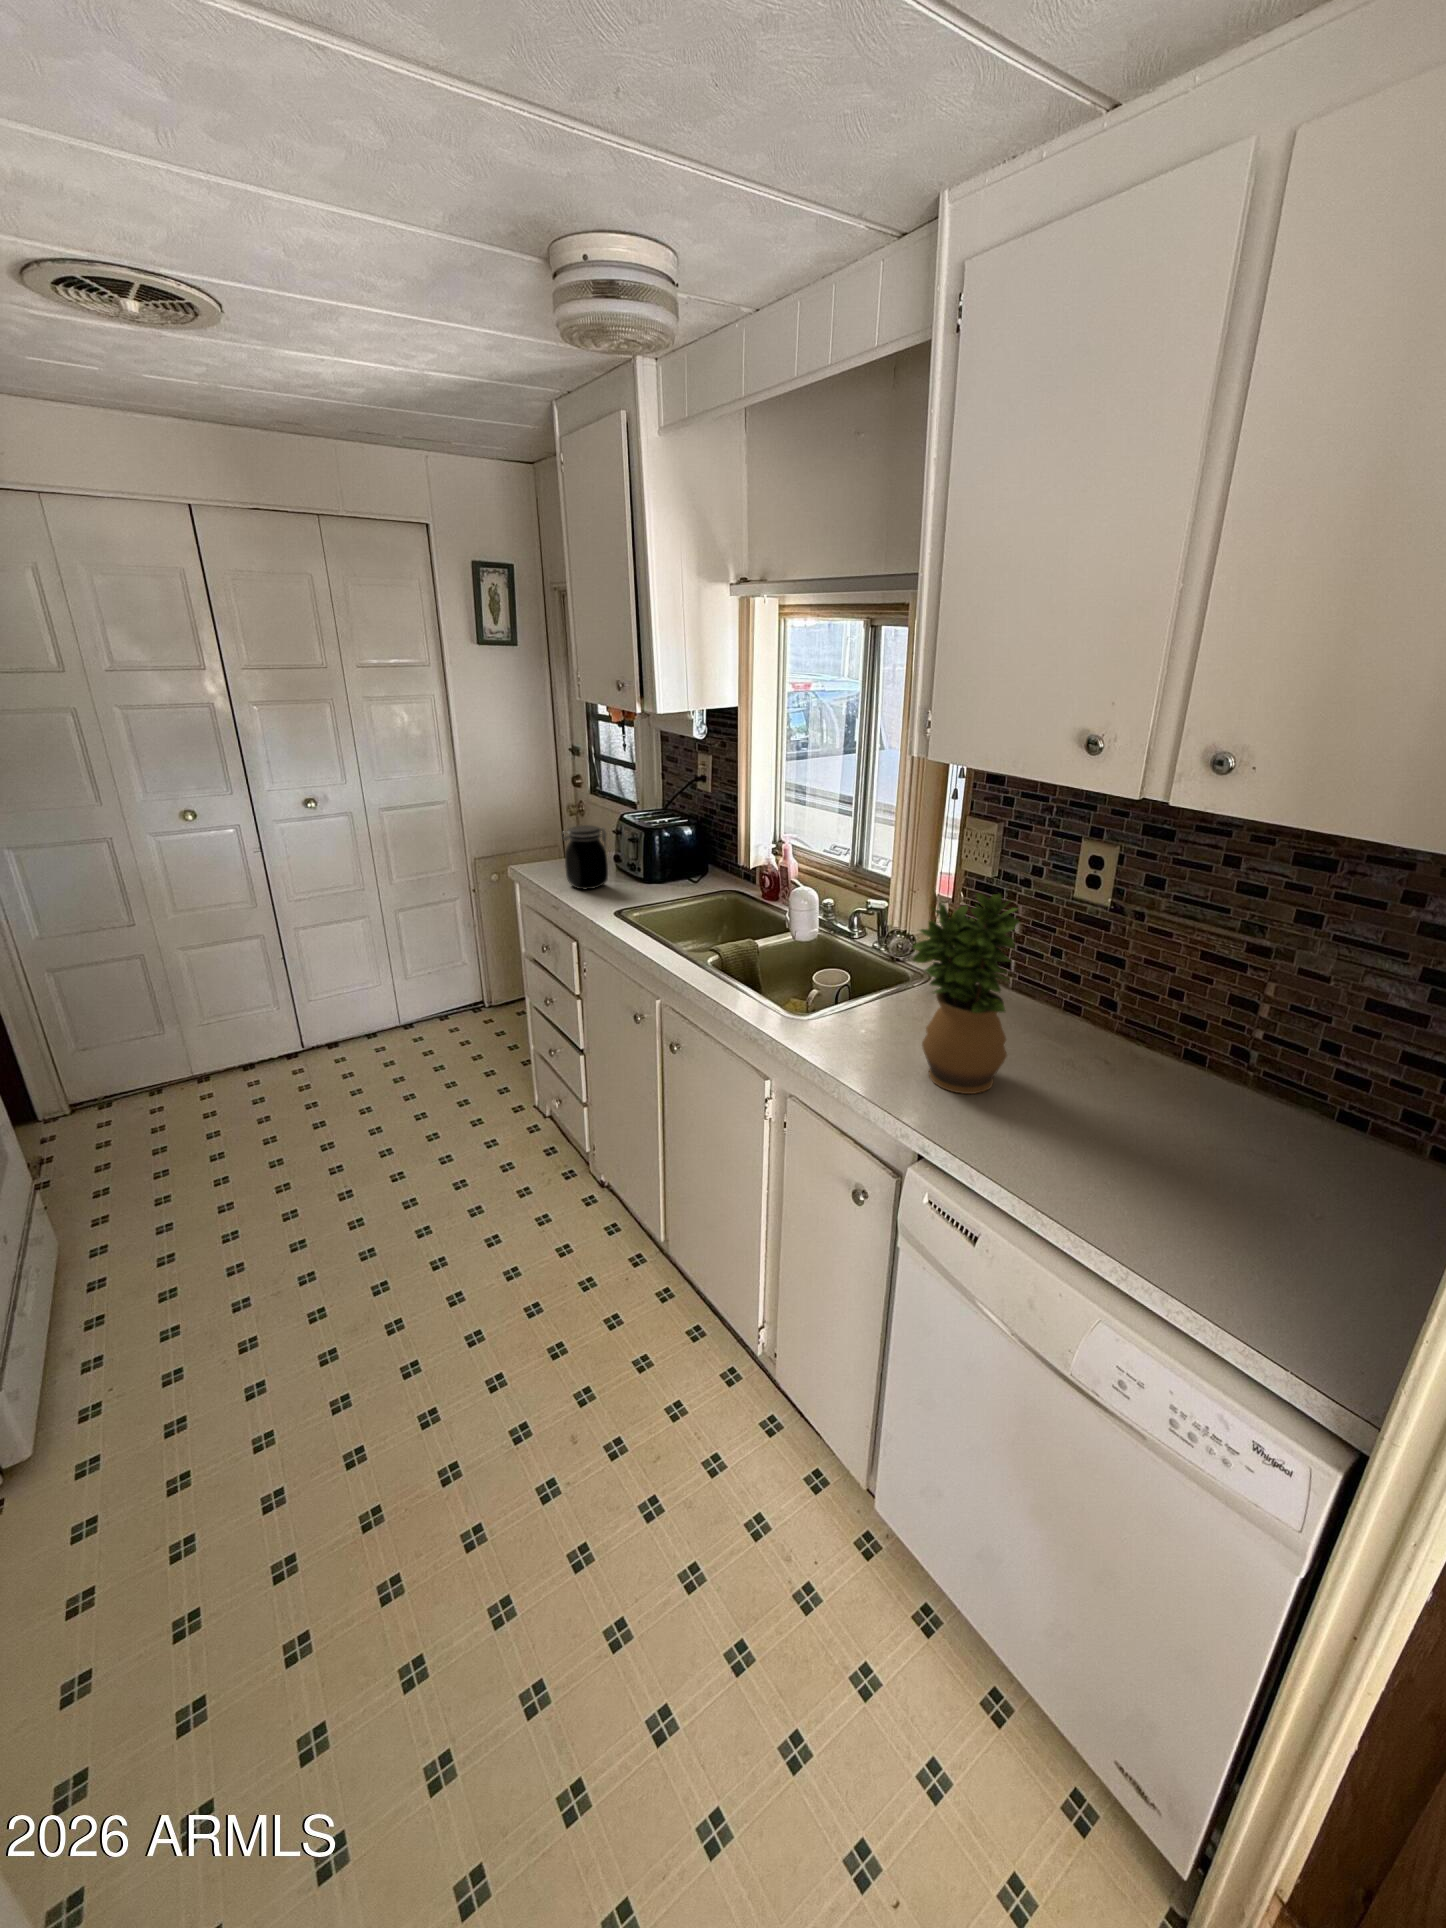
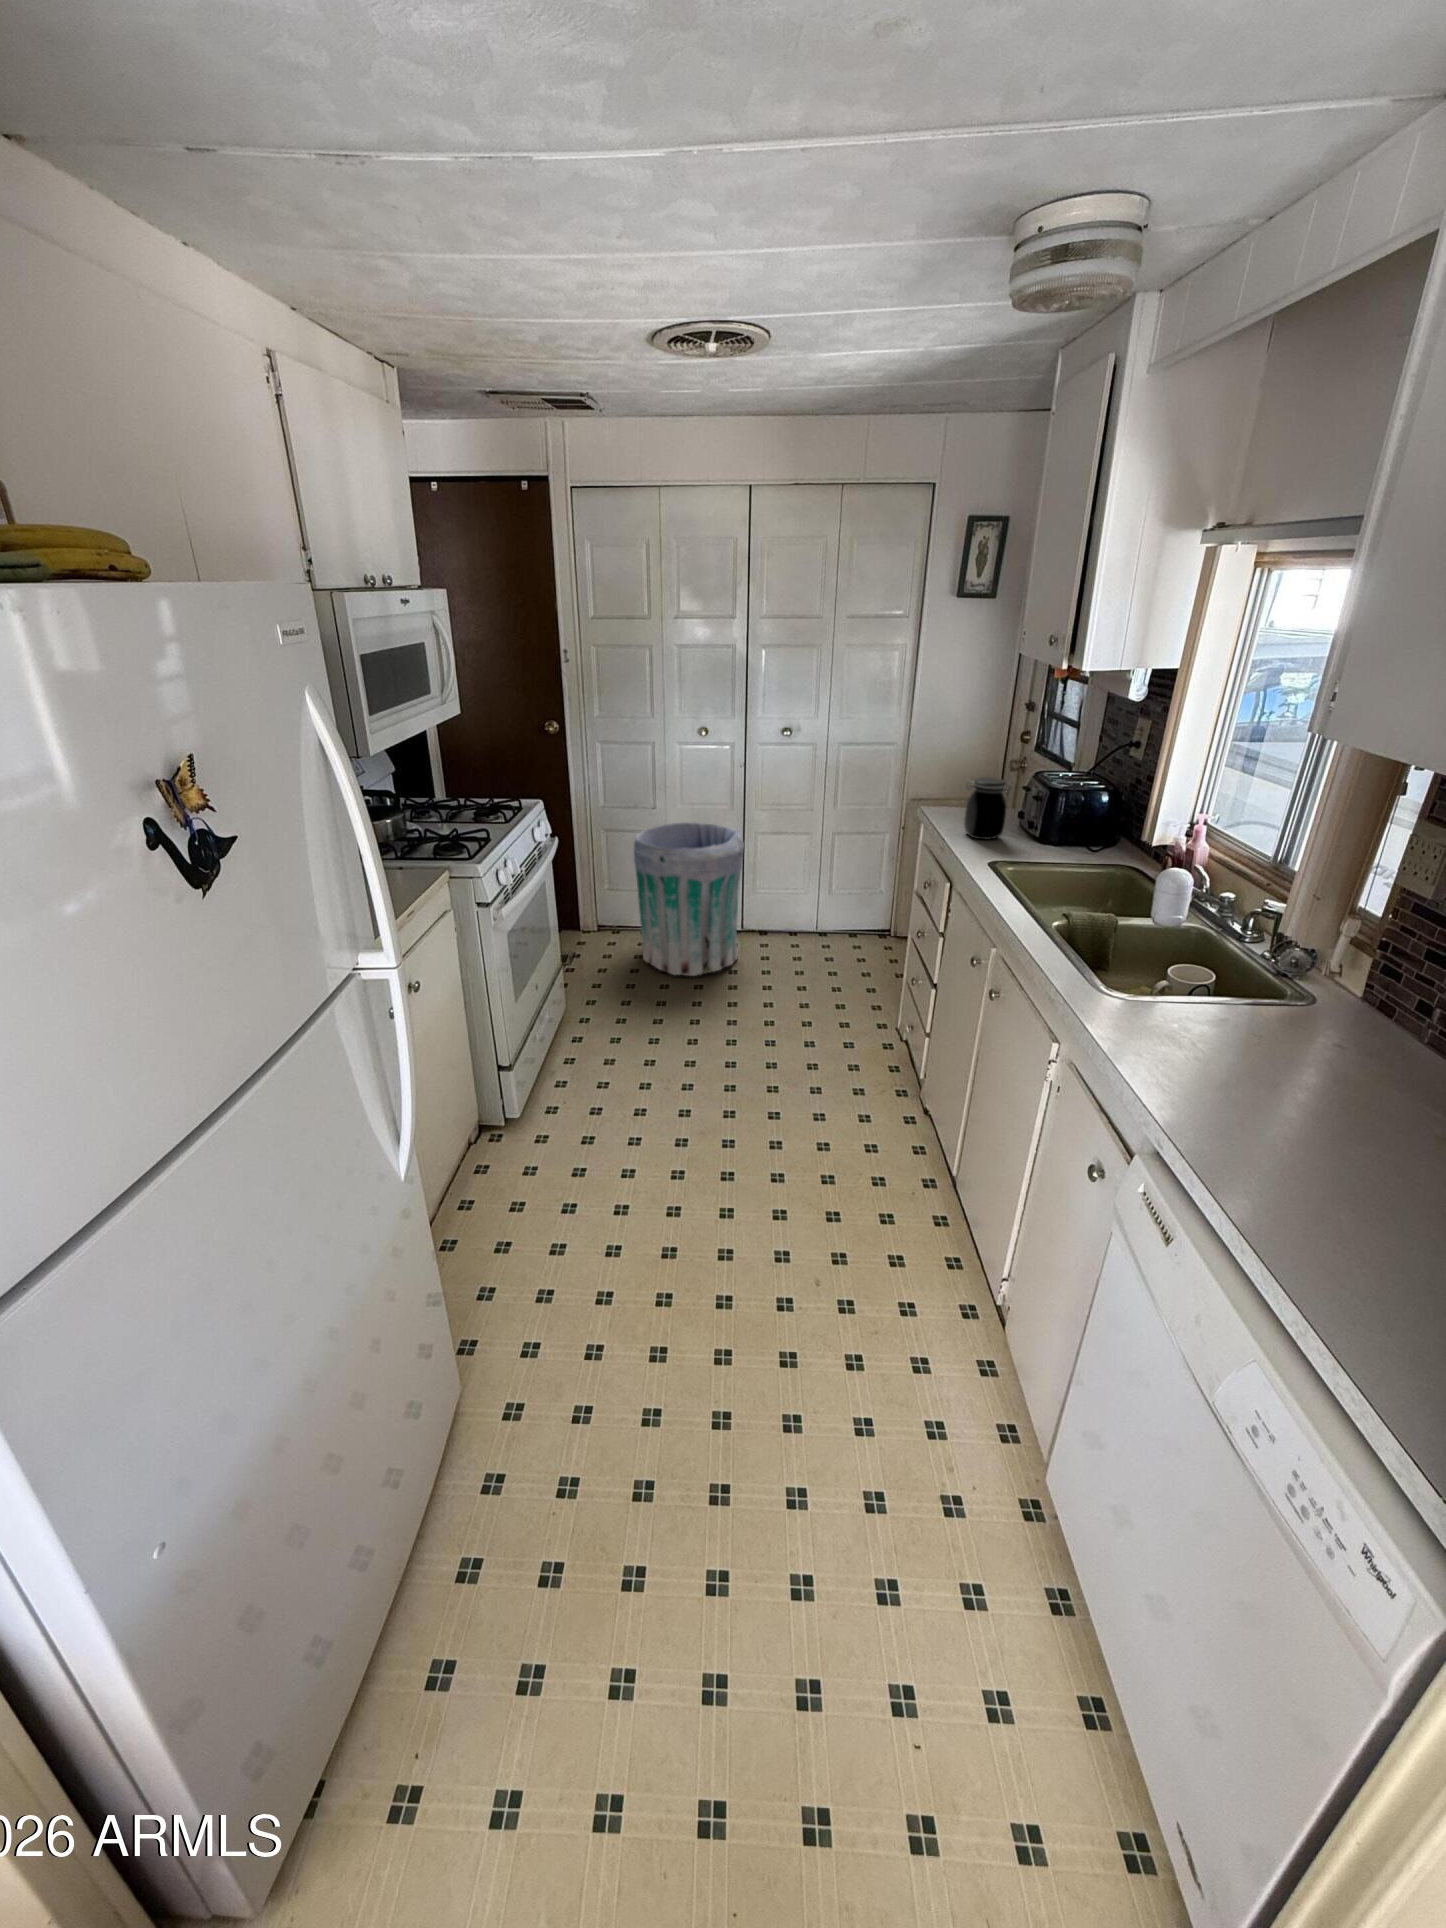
potted plant: present [913,893,1019,1094] -> none [1214,898,1377,1121]
trash can: none [118,928,310,1133] -> present [634,823,744,976]

